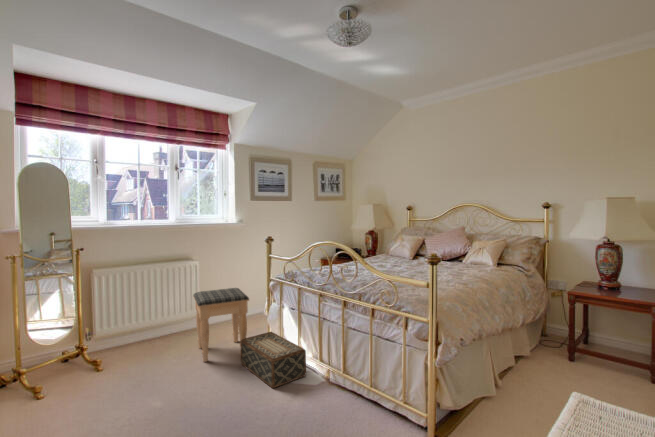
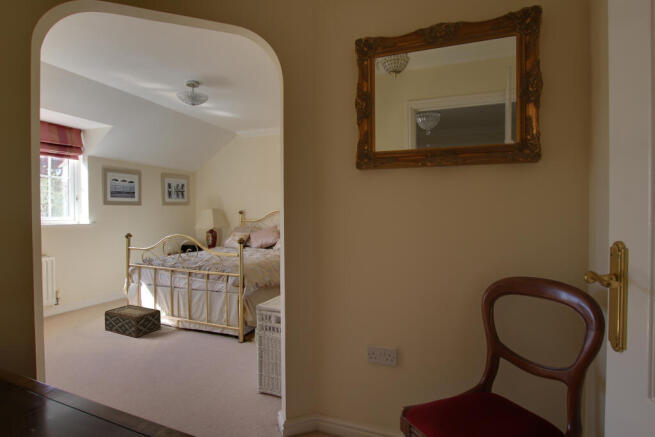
footstool: present [193,288,249,362] -> none [54,276,110,333]

